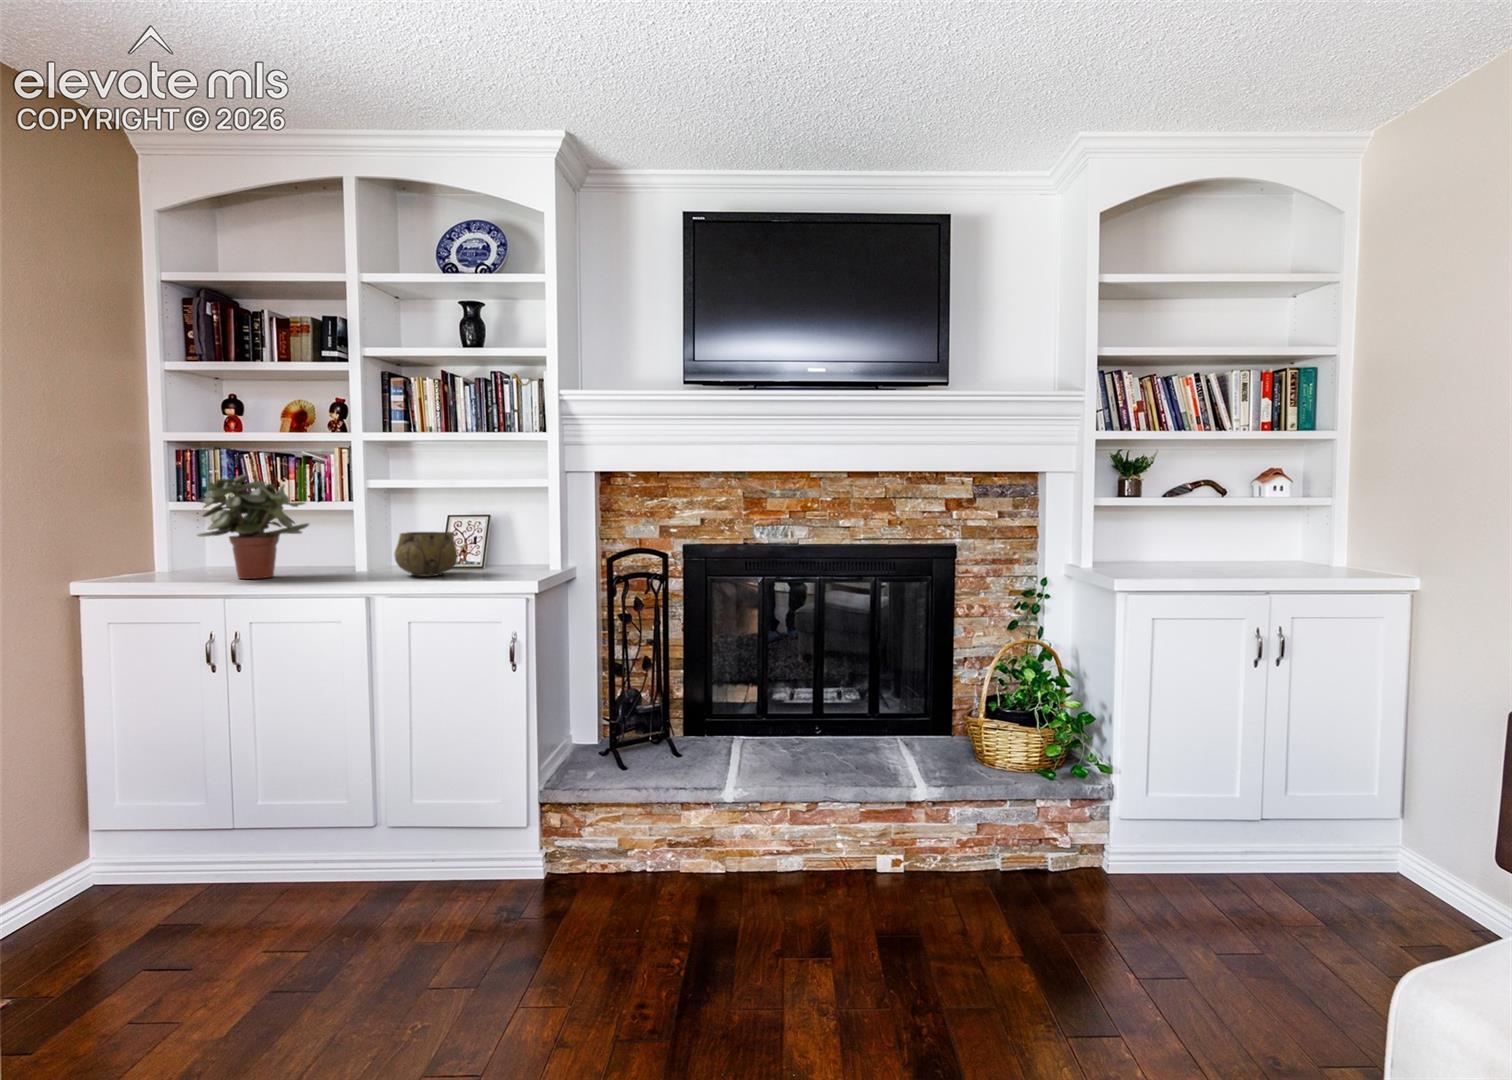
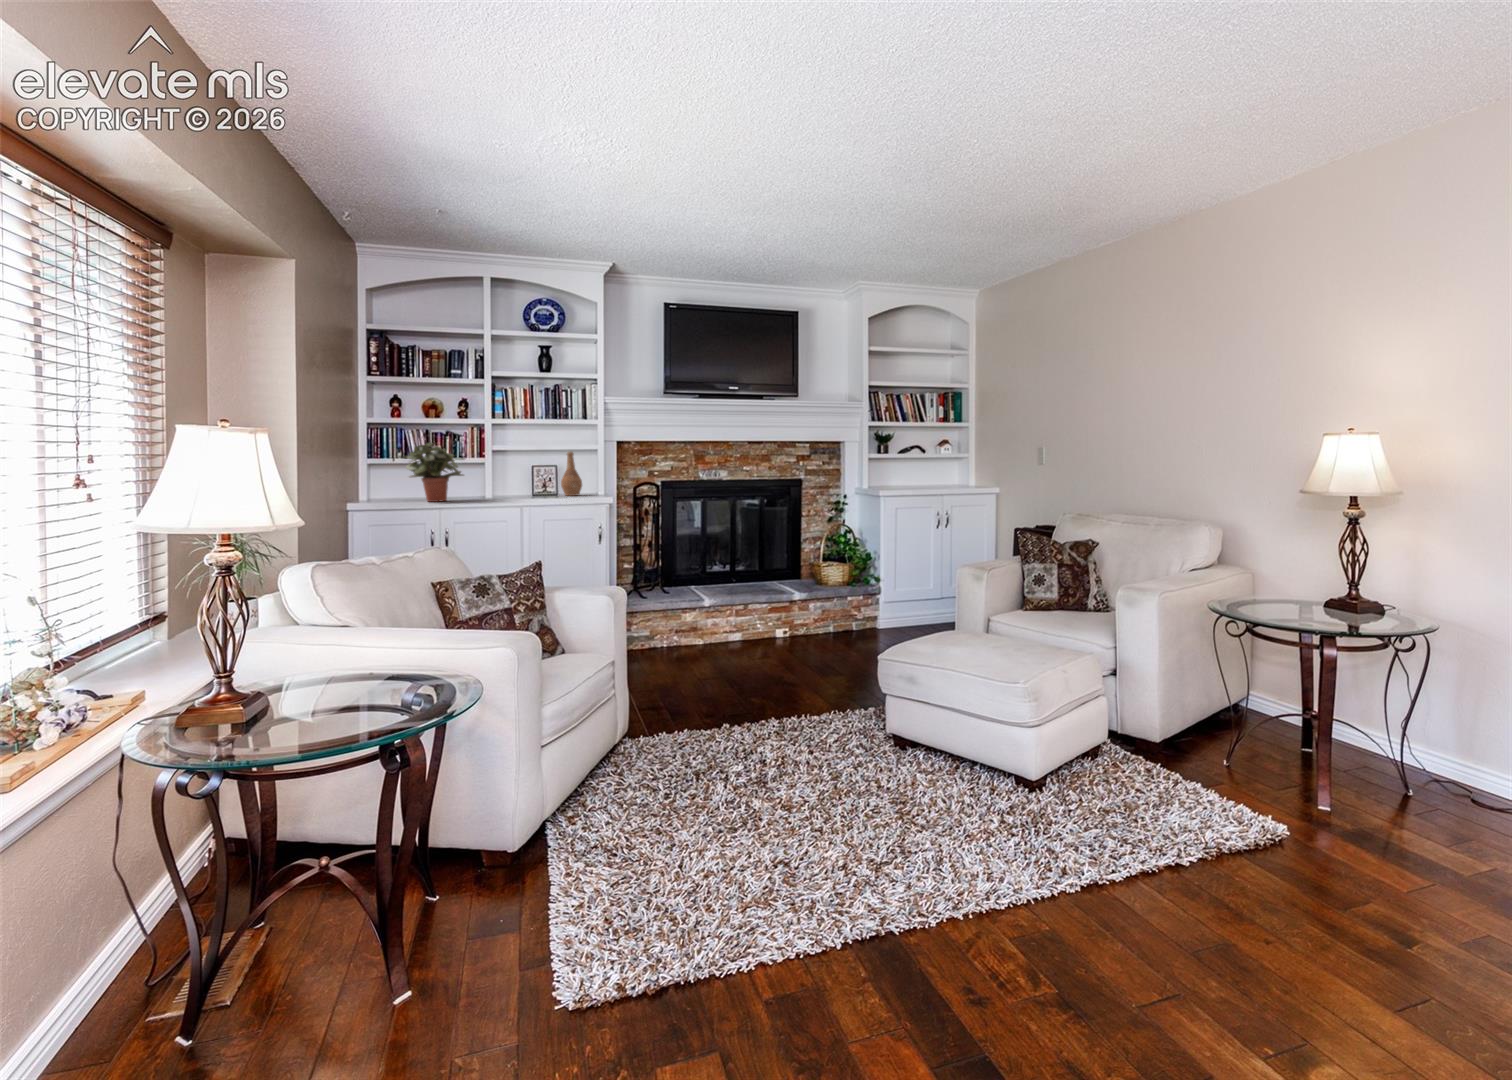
vase: none [492,489,530,569] -> present [561,451,582,496]
decorative bowl: present [395,532,458,576] -> none [515,475,551,499]

